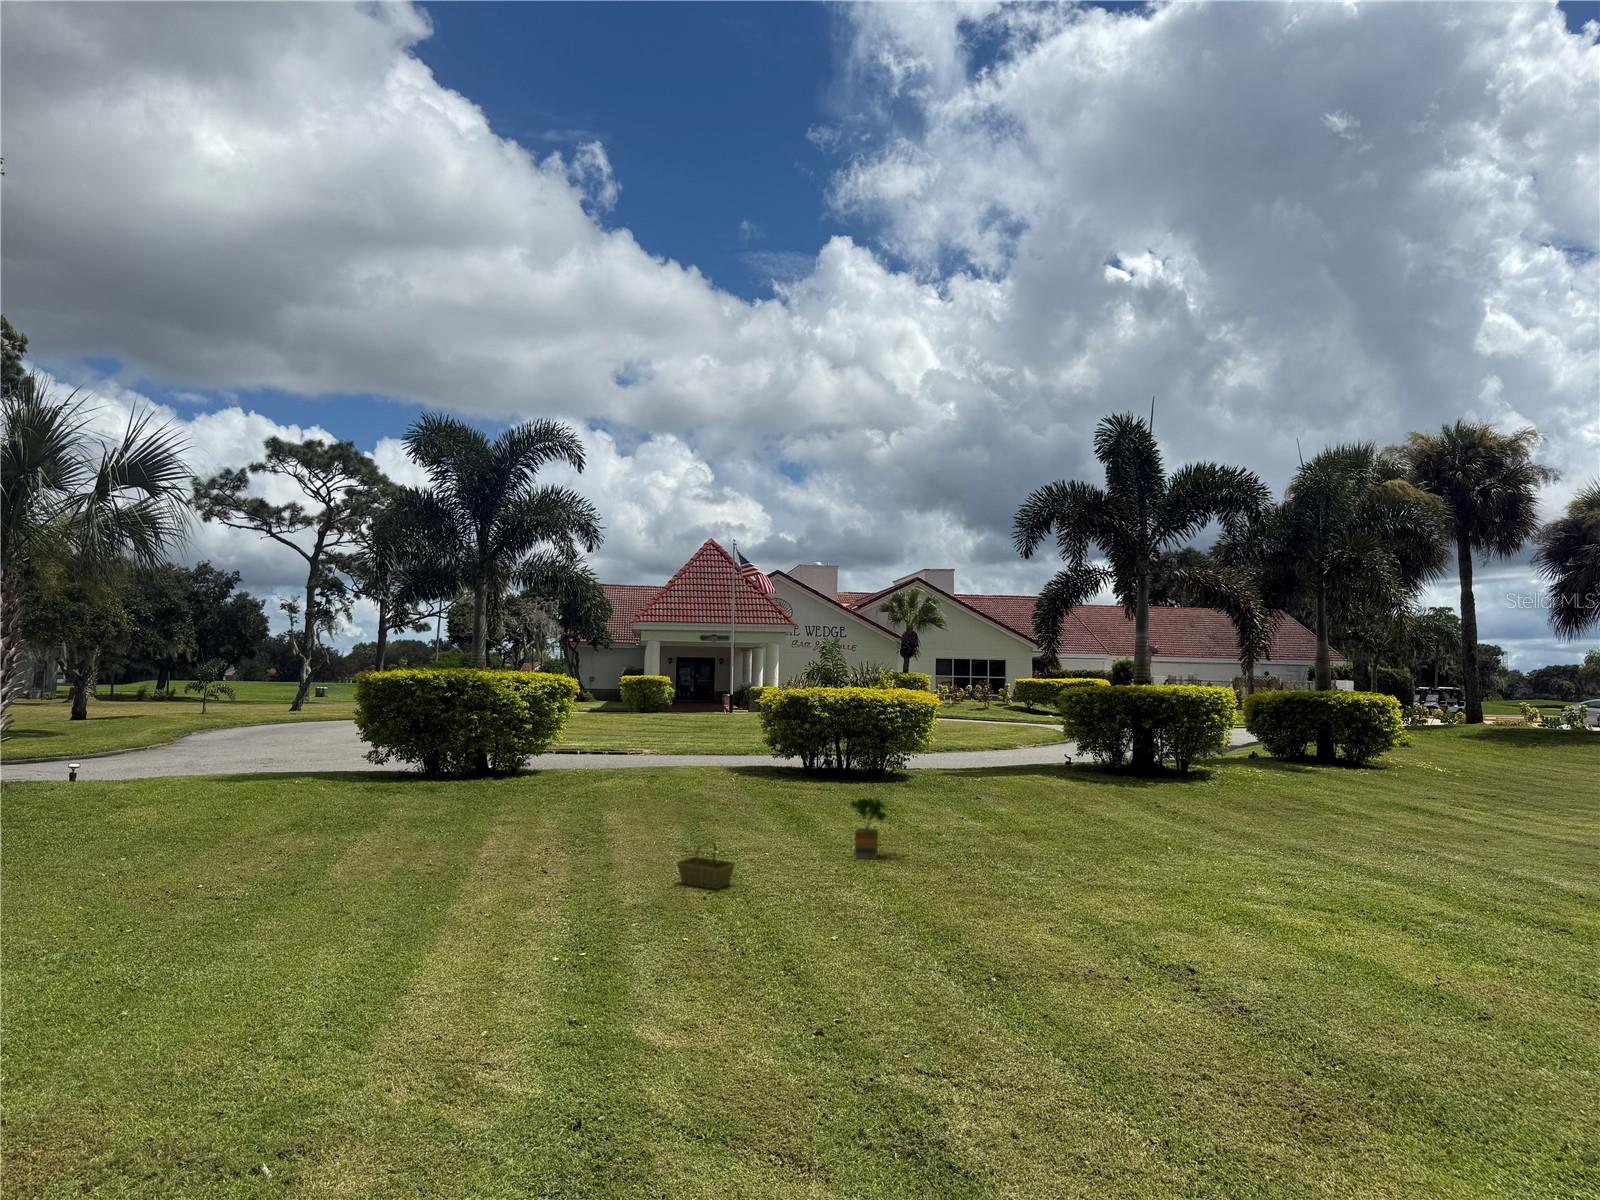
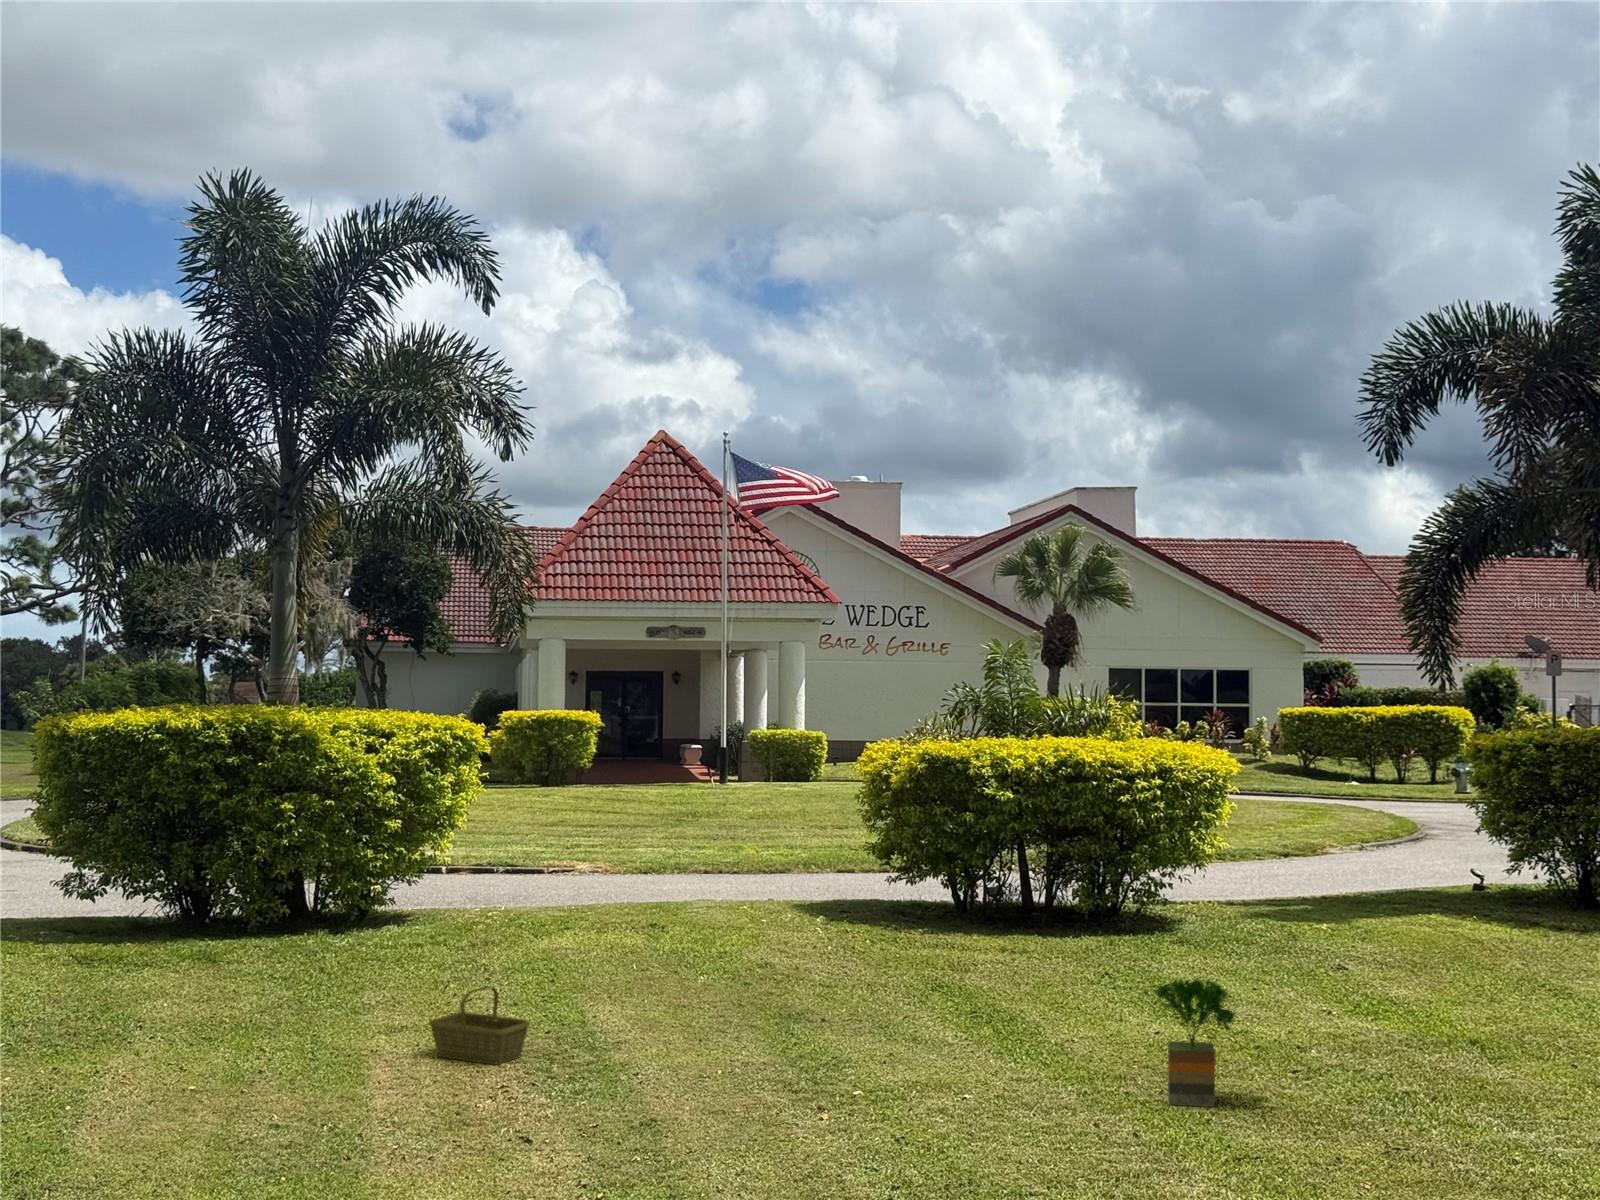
basket: present [677,842,735,889] -> present [429,986,530,1064]

